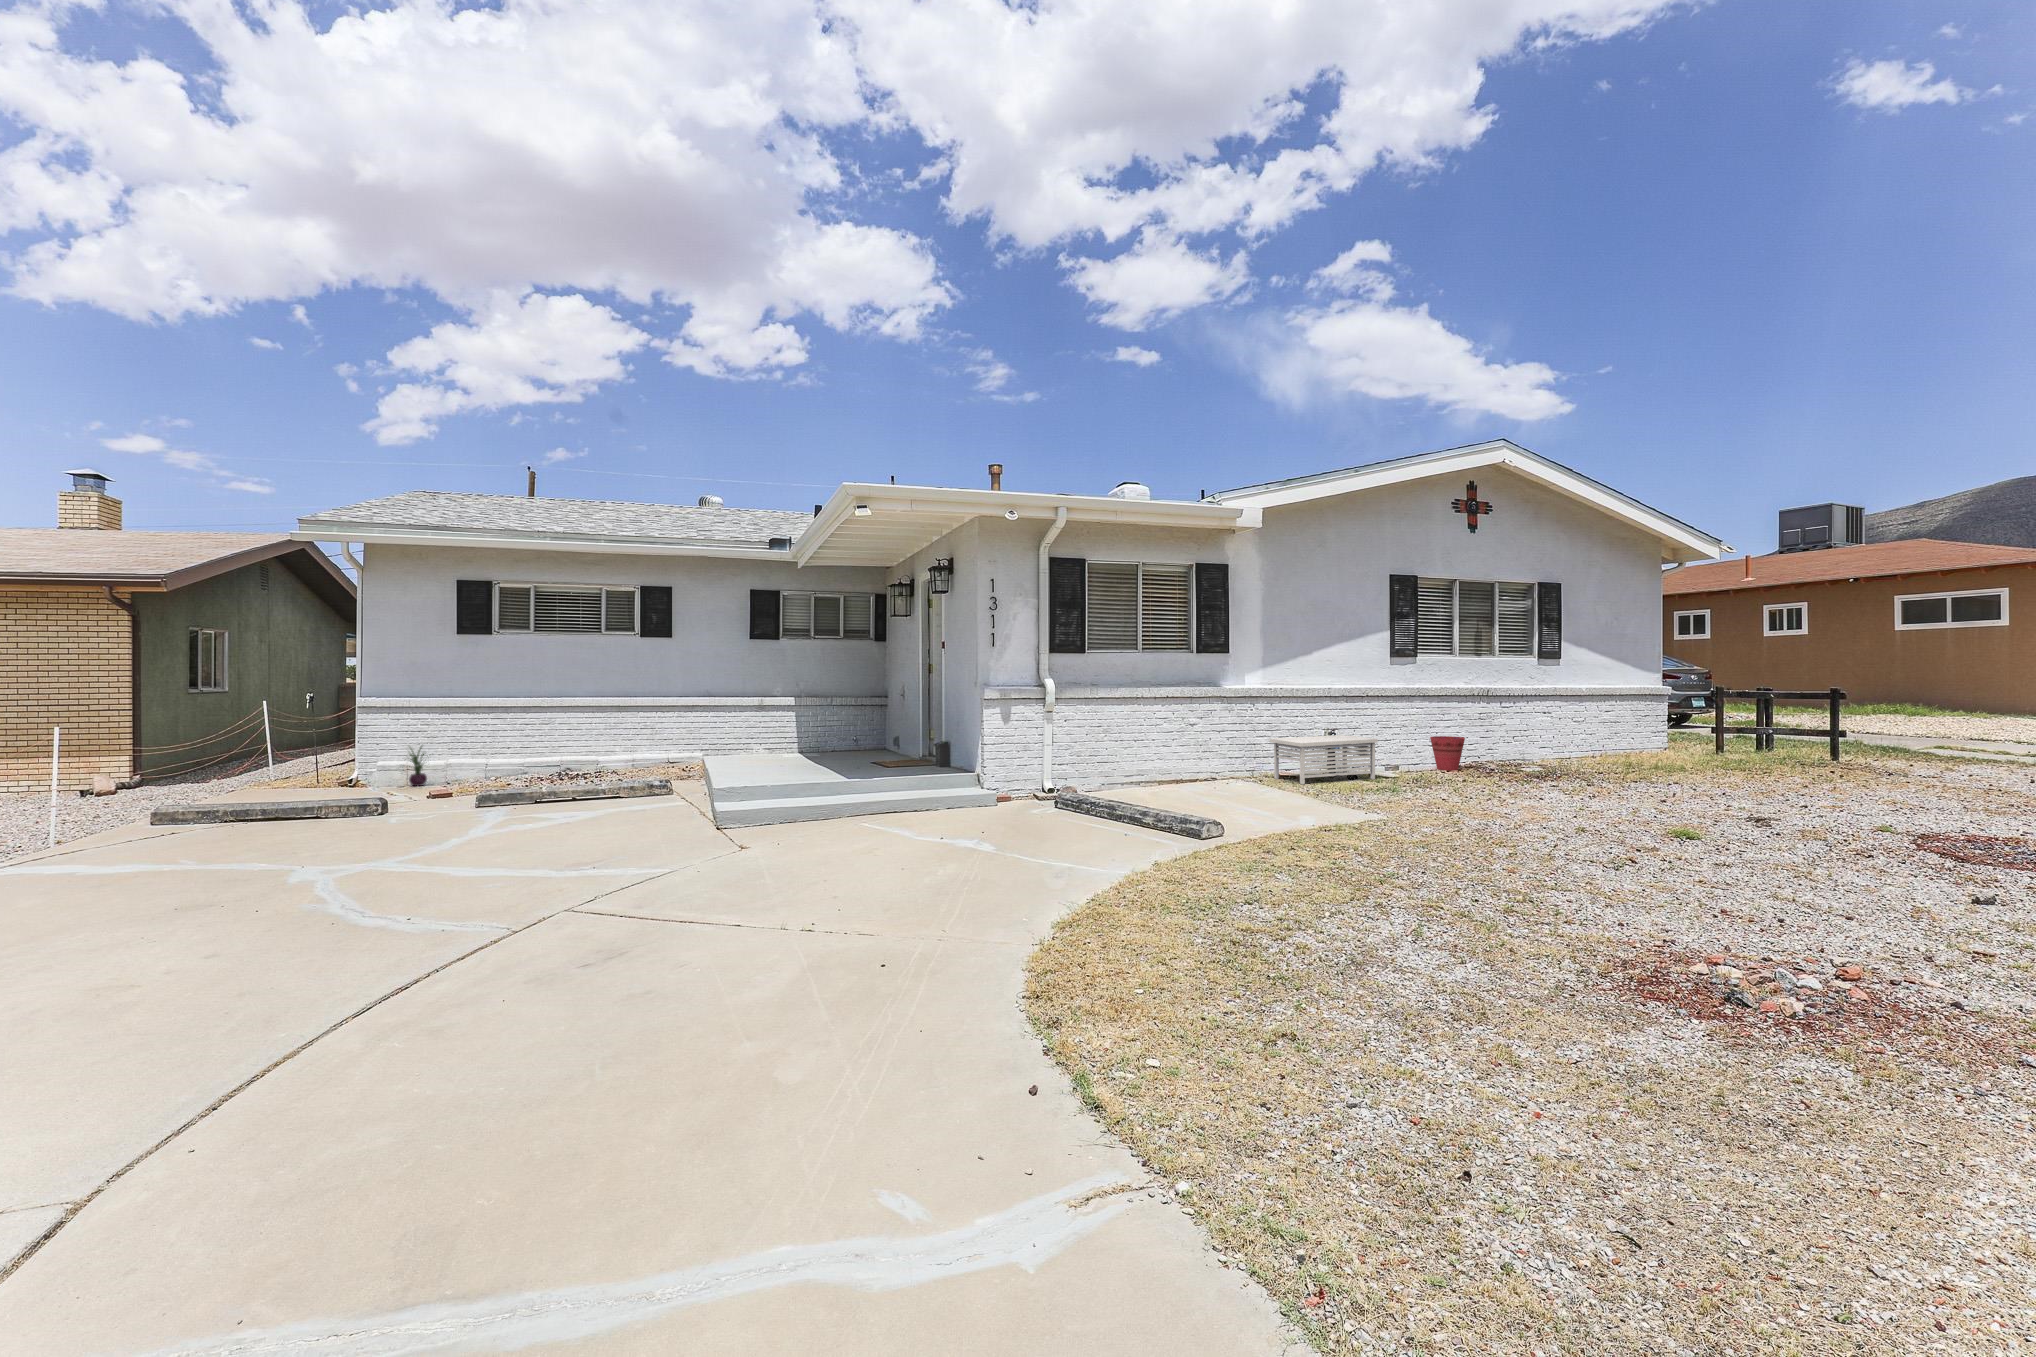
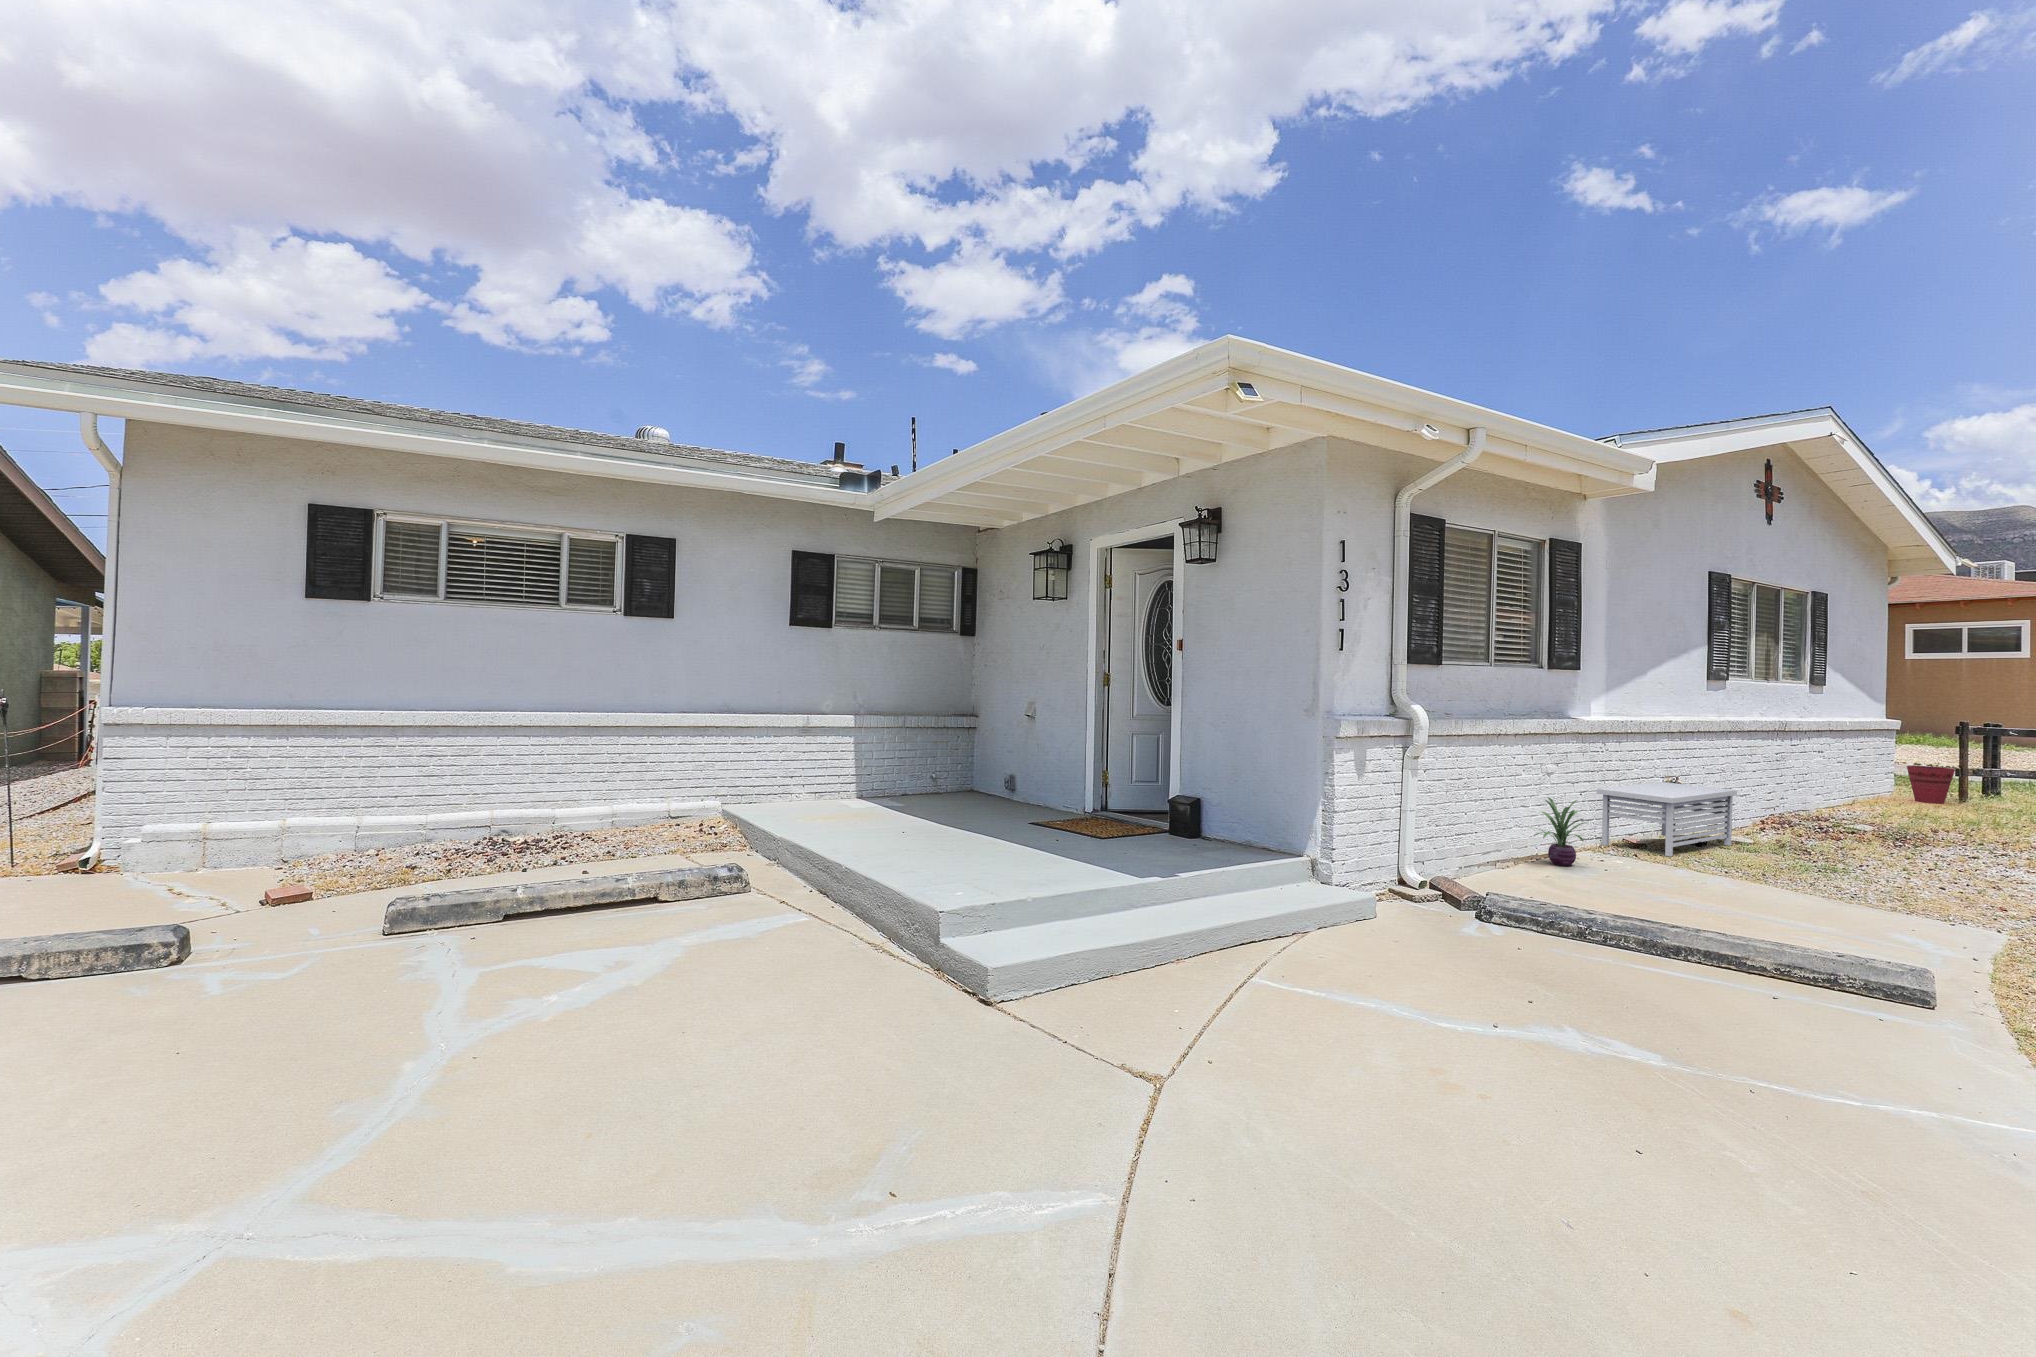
bucket: present [1430,736,1465,770] -> present [1907,766,1955,803]
decorative plant: present [409,746,427,786] -> present [1530,797,1587,866]

